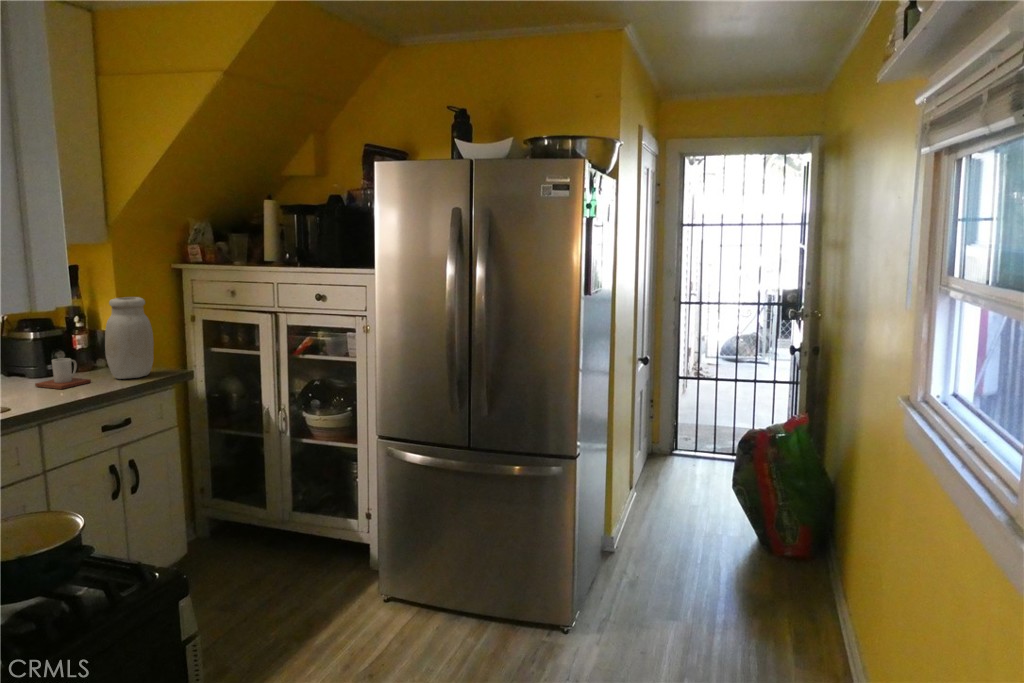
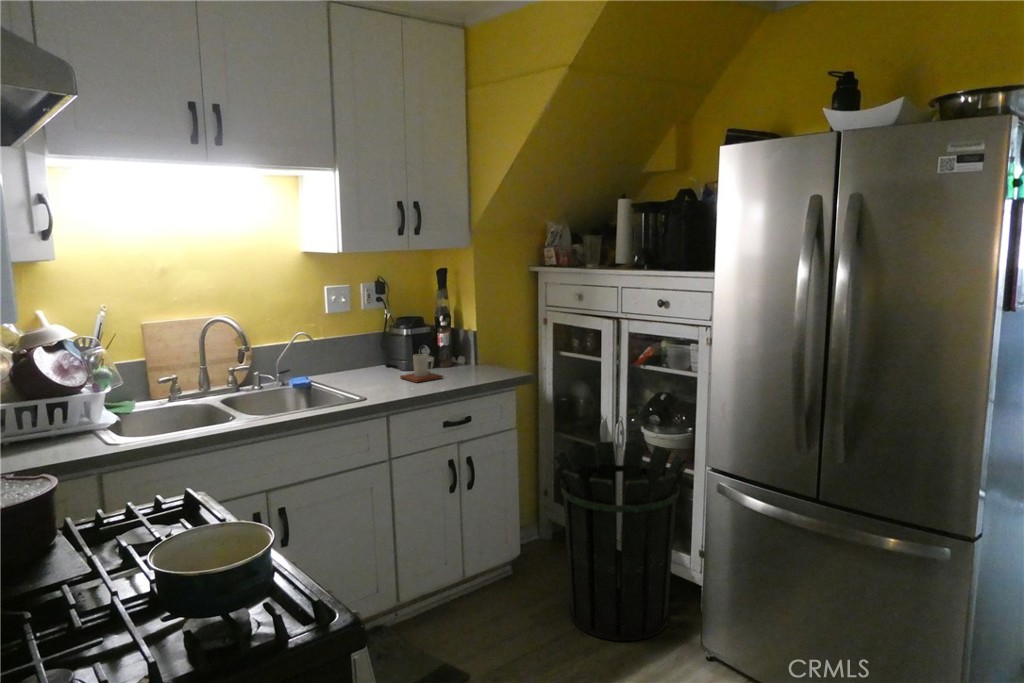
jar: present [105,297,154,379] -> none [457,299,498,377]
waste bin: none [225,426,354,609] -> present [553,441,687,641]

